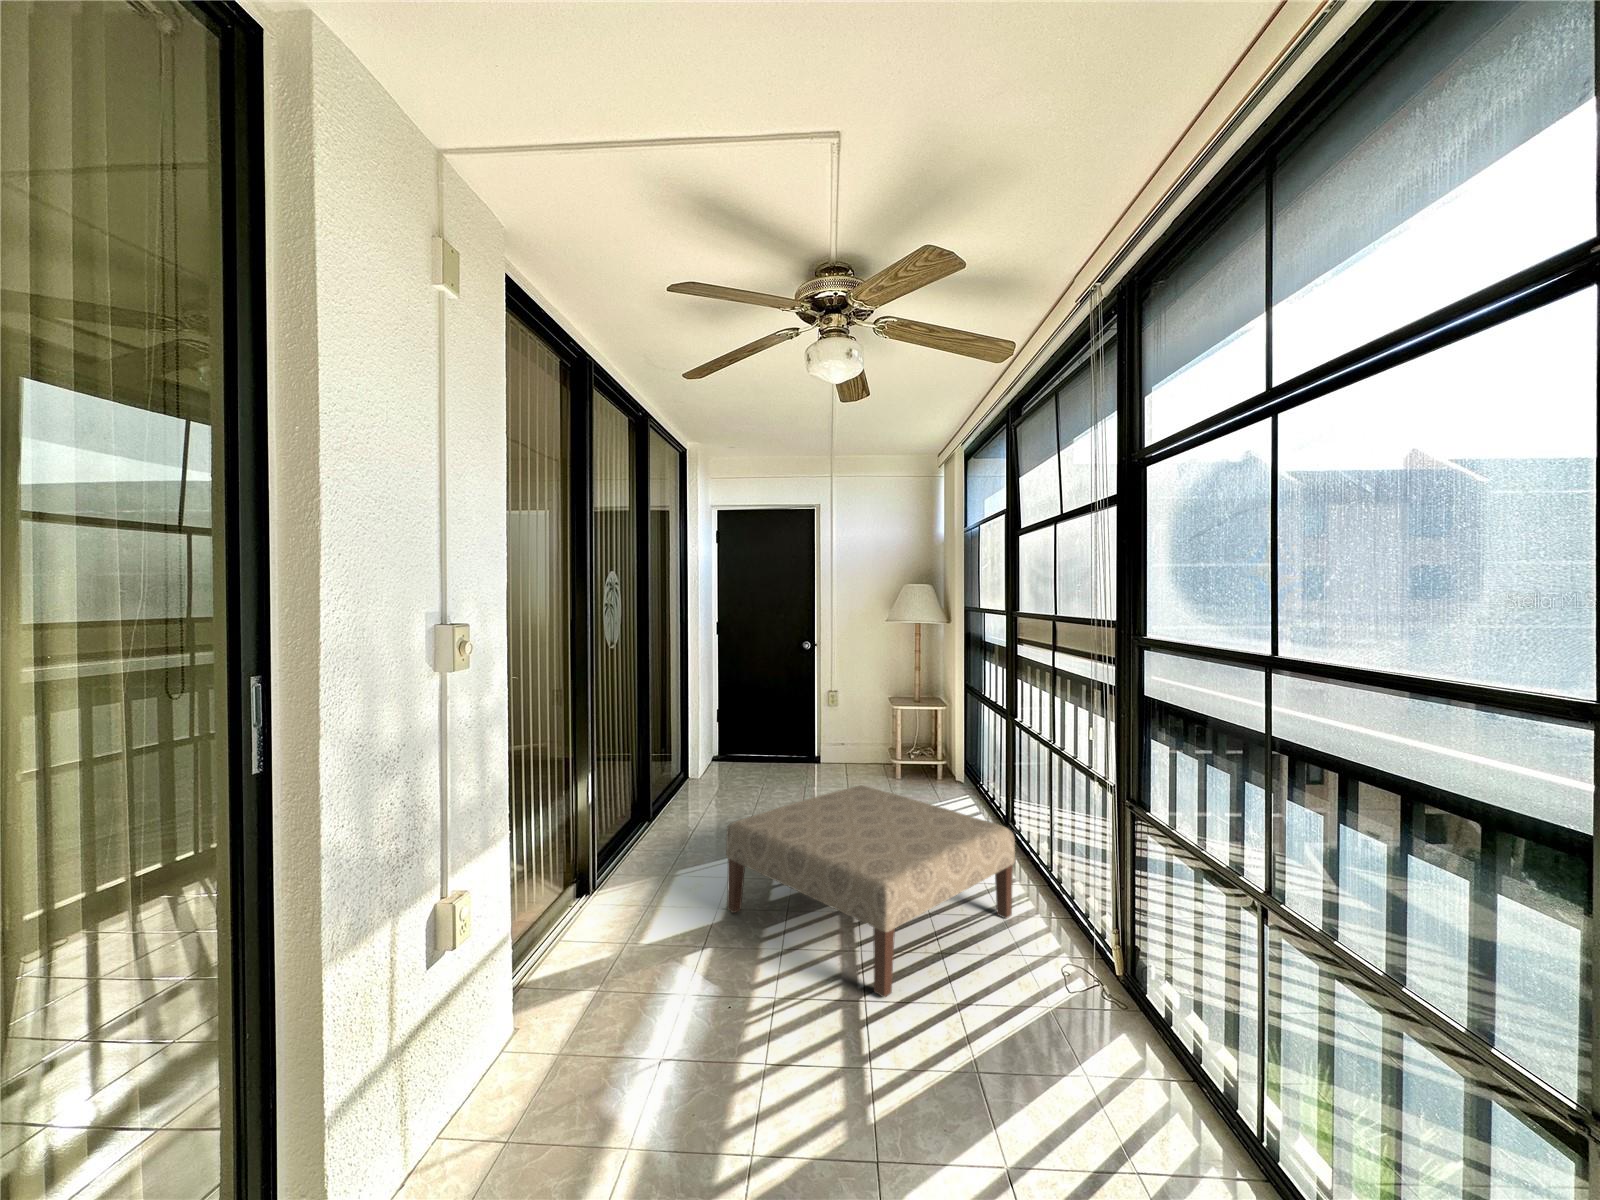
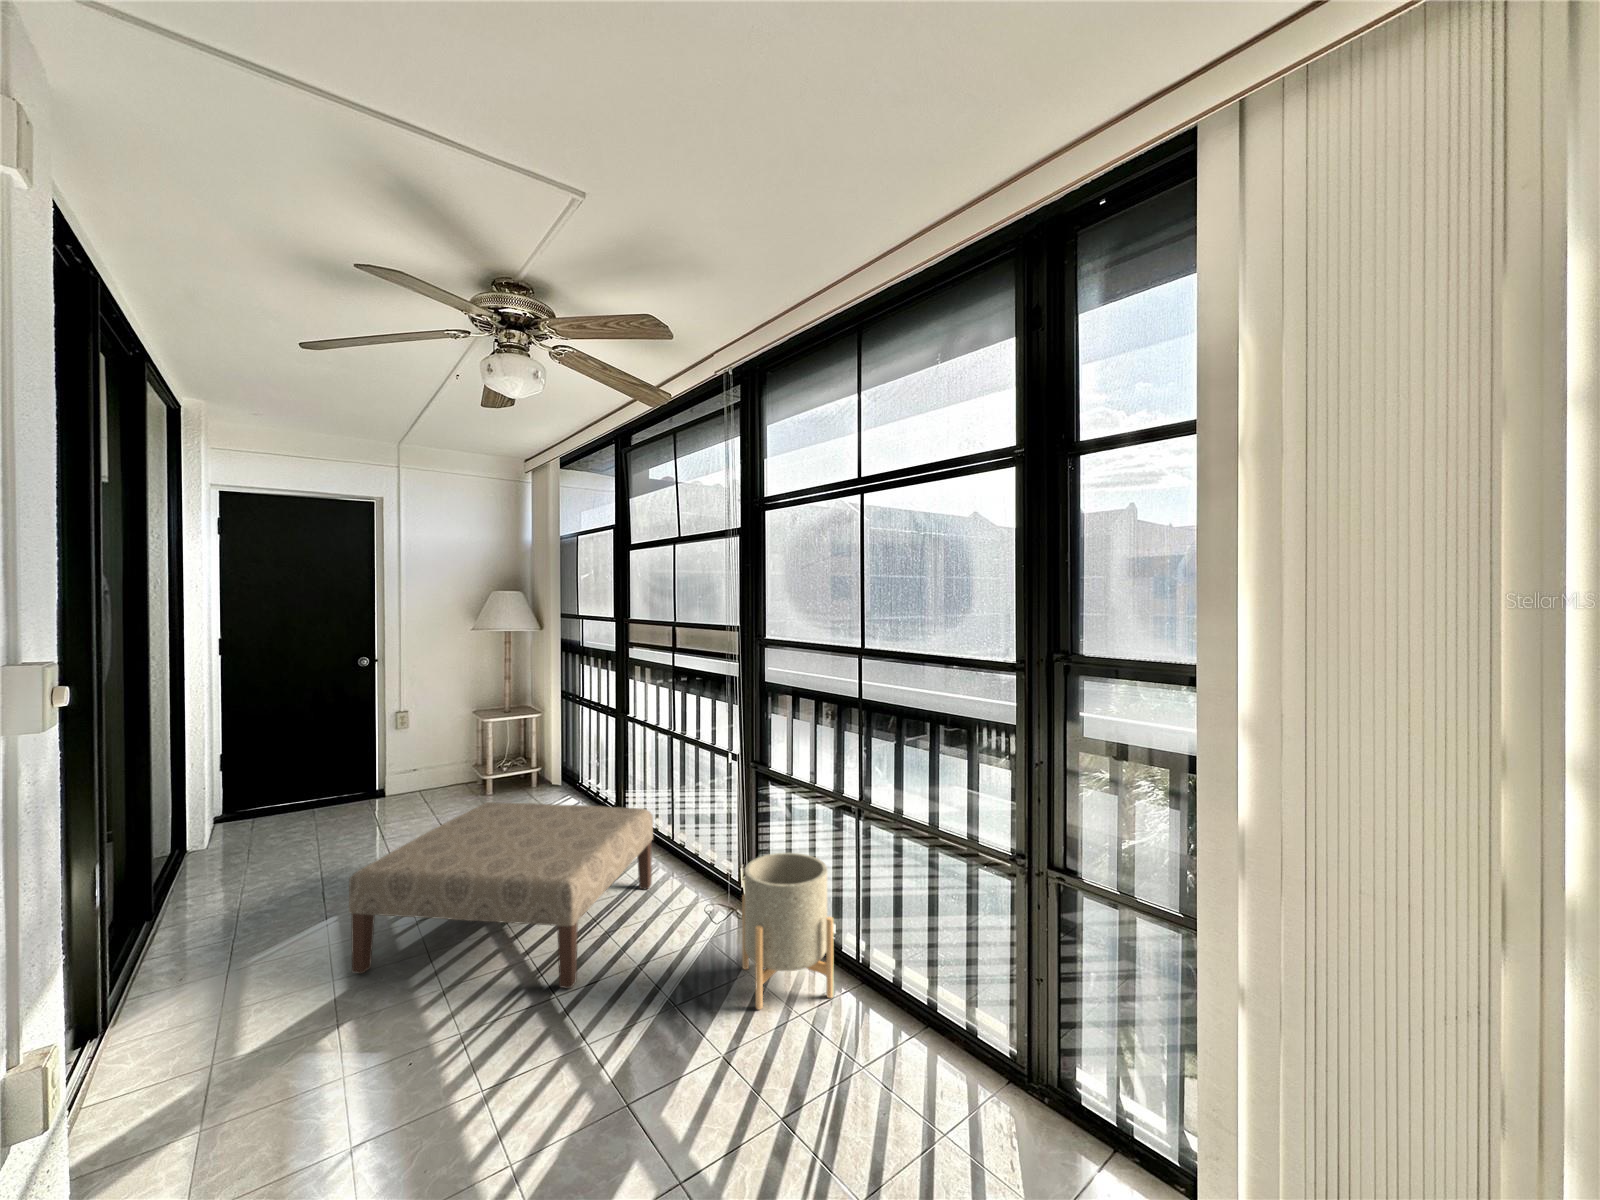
planter: none [1078,923,1203,1158] -> present [742,853,833,1009]

